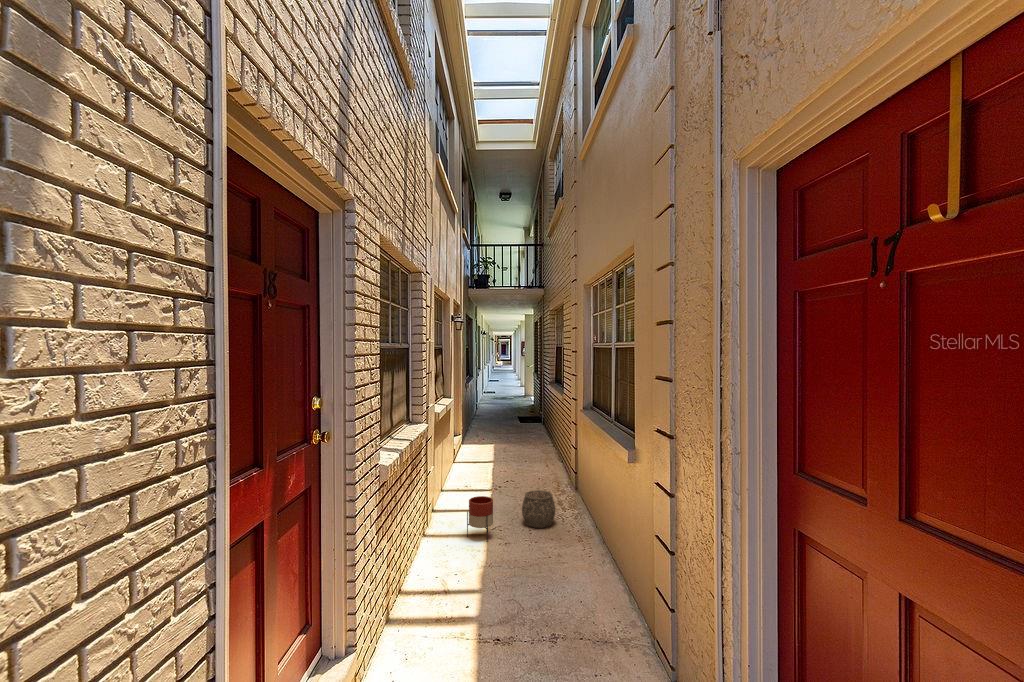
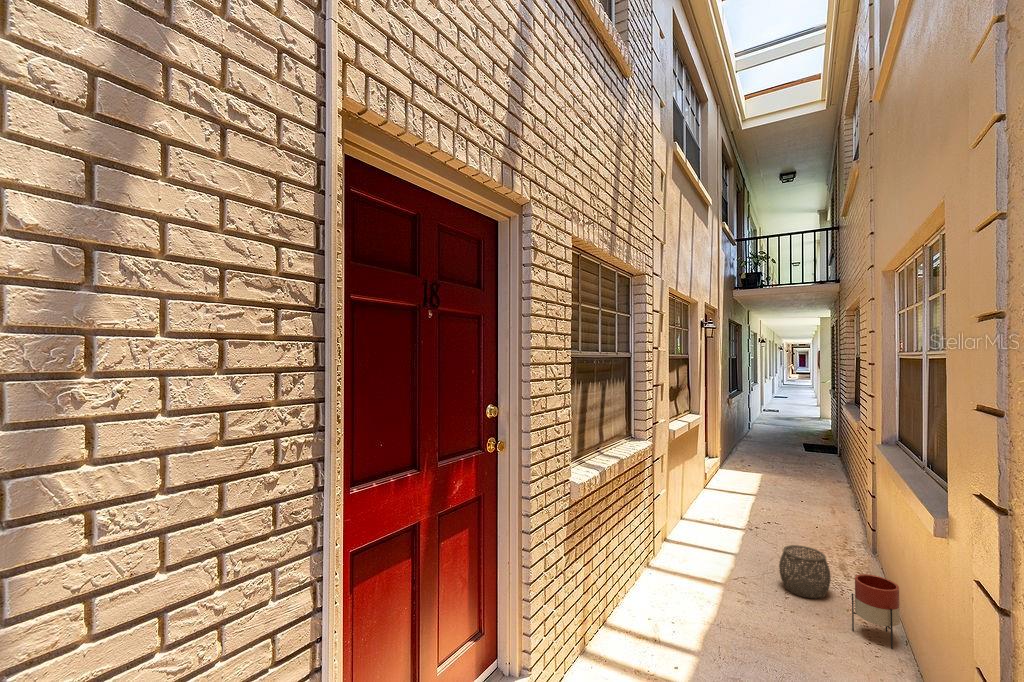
planter: present [467,496,493,541] -> present [852,574,900,649]

